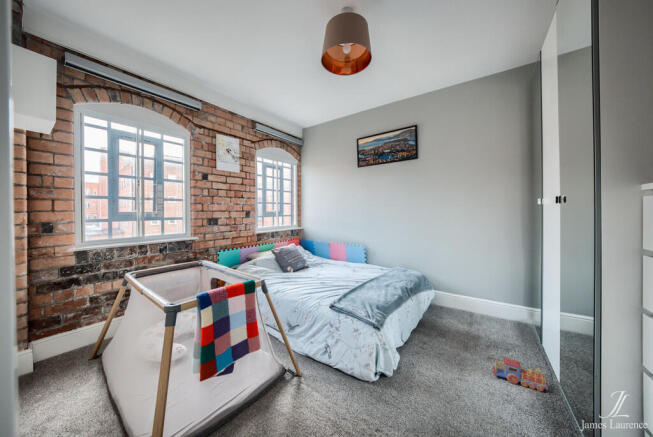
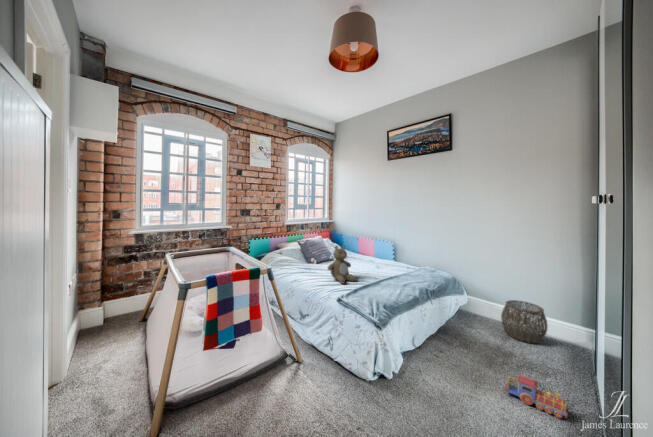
teddy bear: none [314,250,343,289] -> present [327,245,356,283]
woven basket: none [470,291,509,327] -> present [501,300,547,343]

